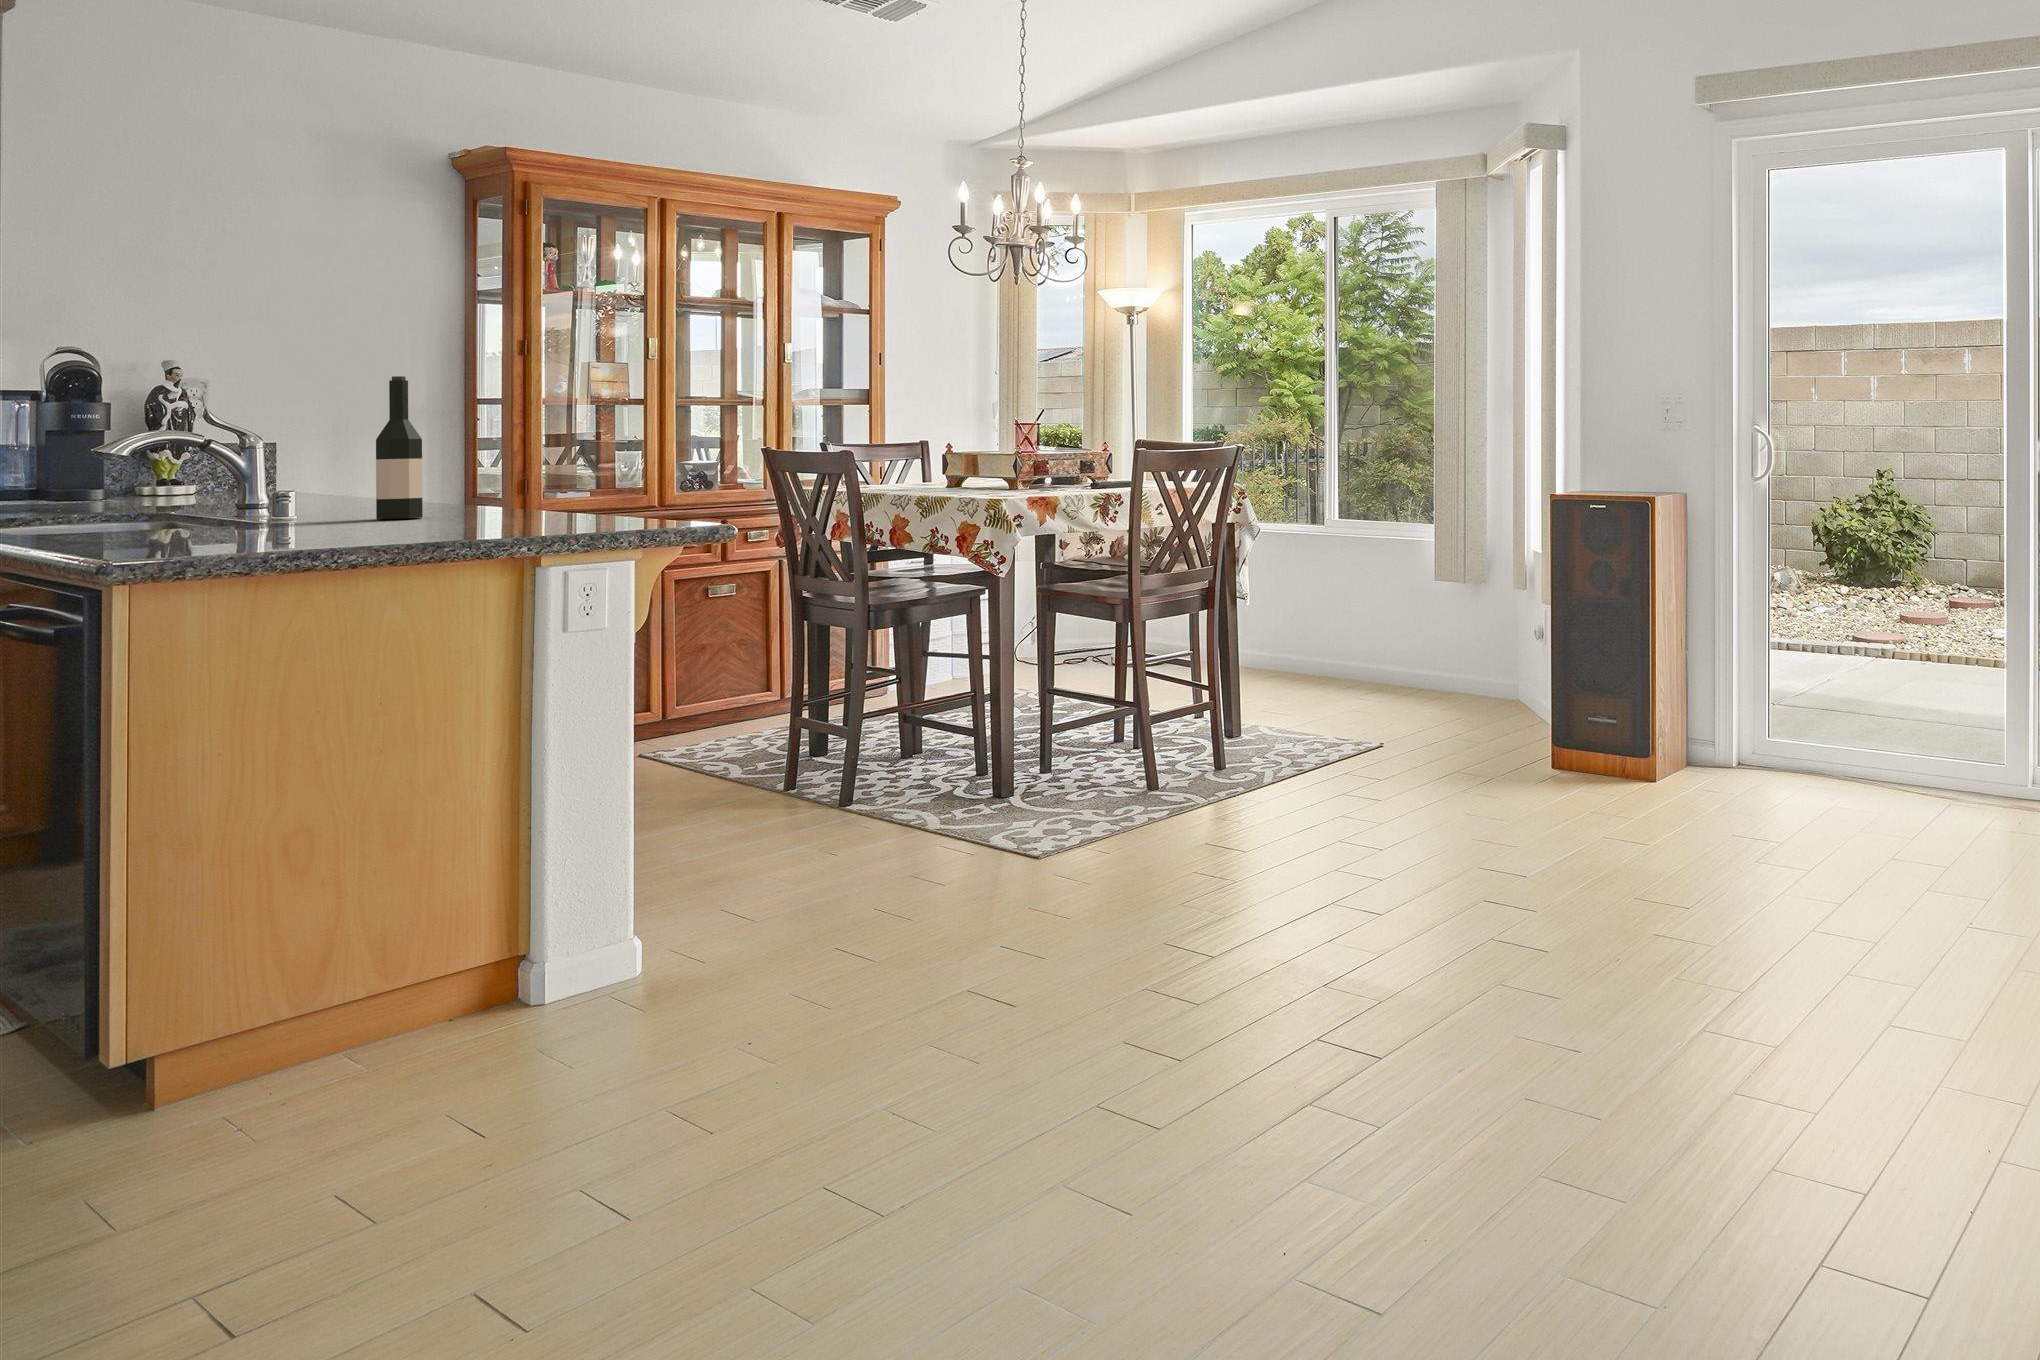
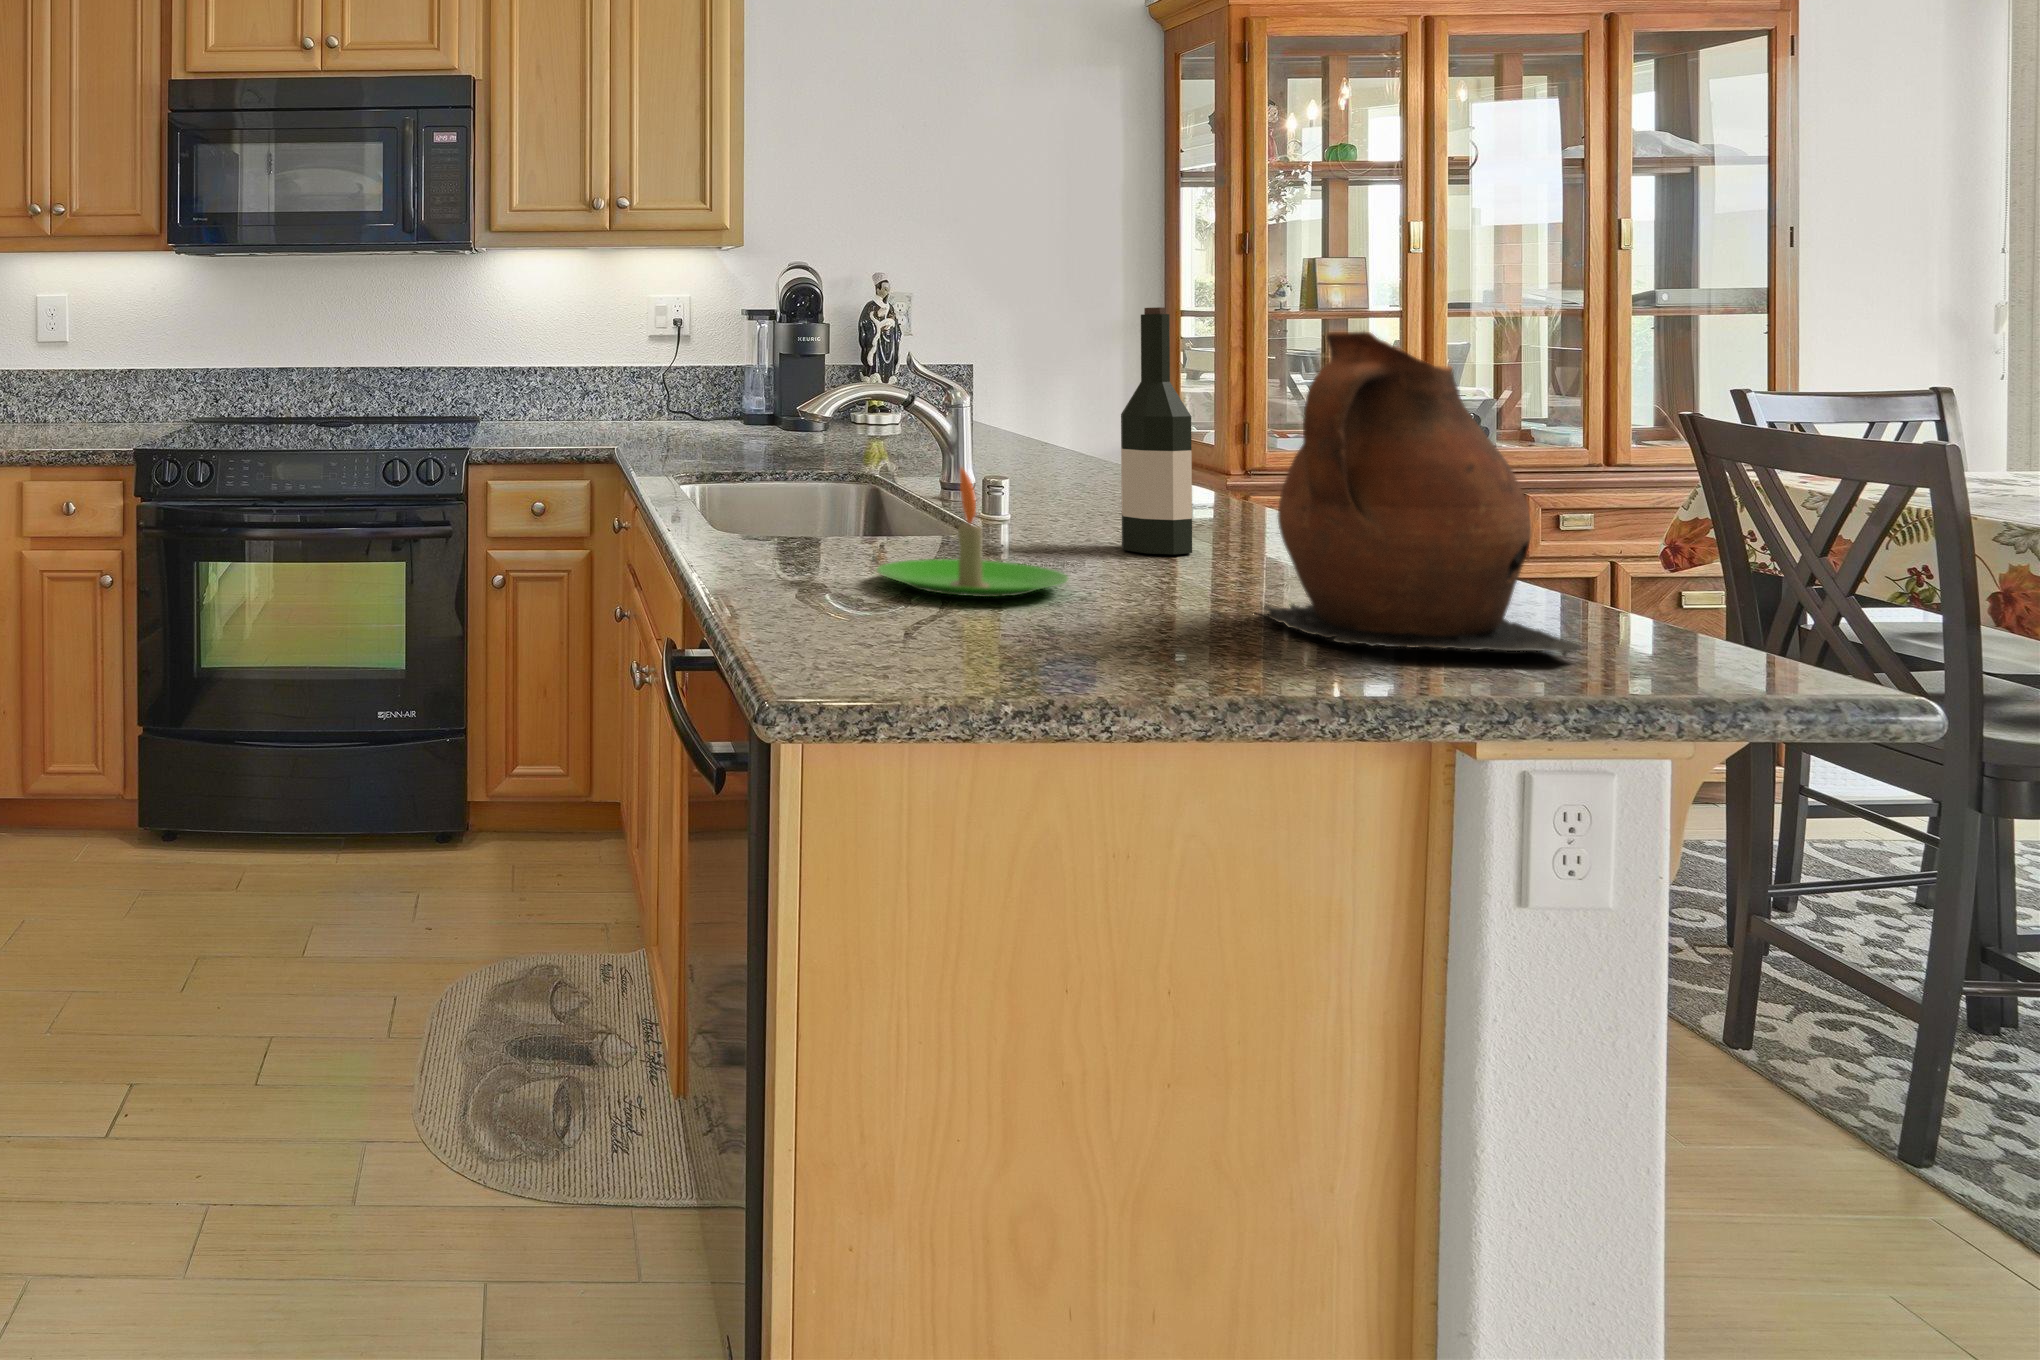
ceramic pitcher: none [437,383,591,526] -> present [1264,332,1582,657]
candle: none [188,463,330,535] -> present [876,468,1068,597]

